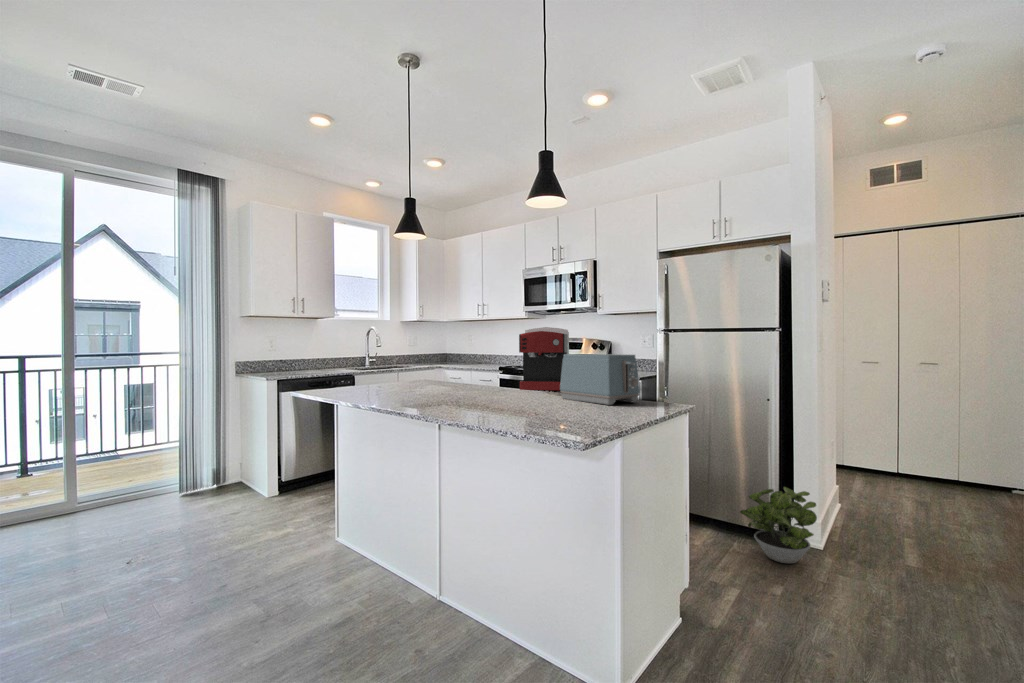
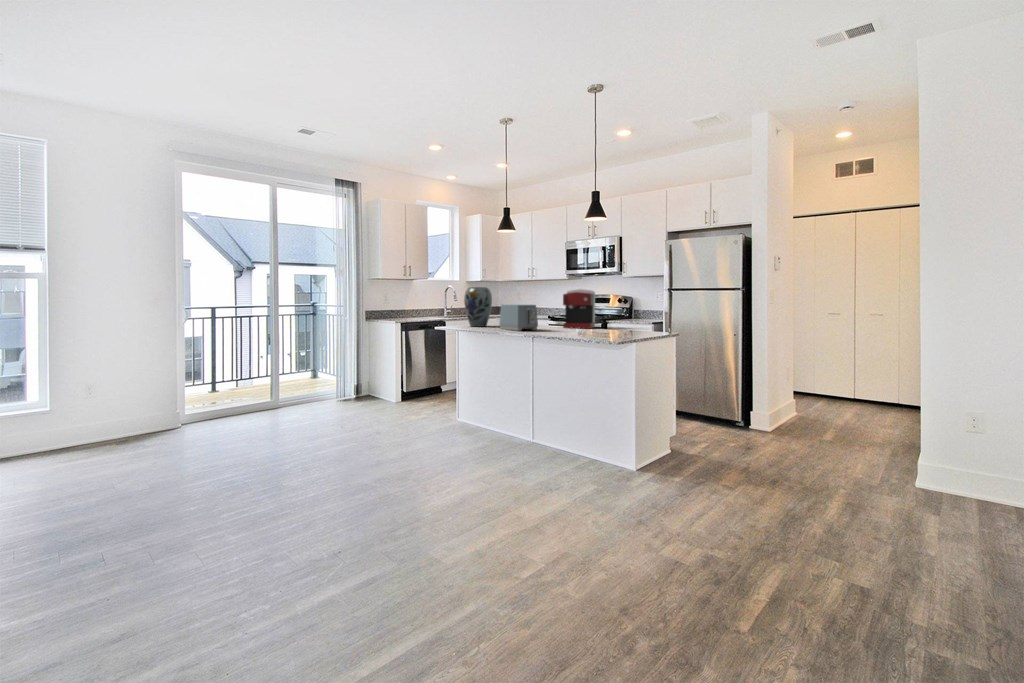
vase: none [354,322,402,389] -> present [464,287,492,327]
toaster: present [560,354,640,405] -> present [499,305,538,331]
potted plant: present [740,487,817,563] -> none [697,387,743,432]

